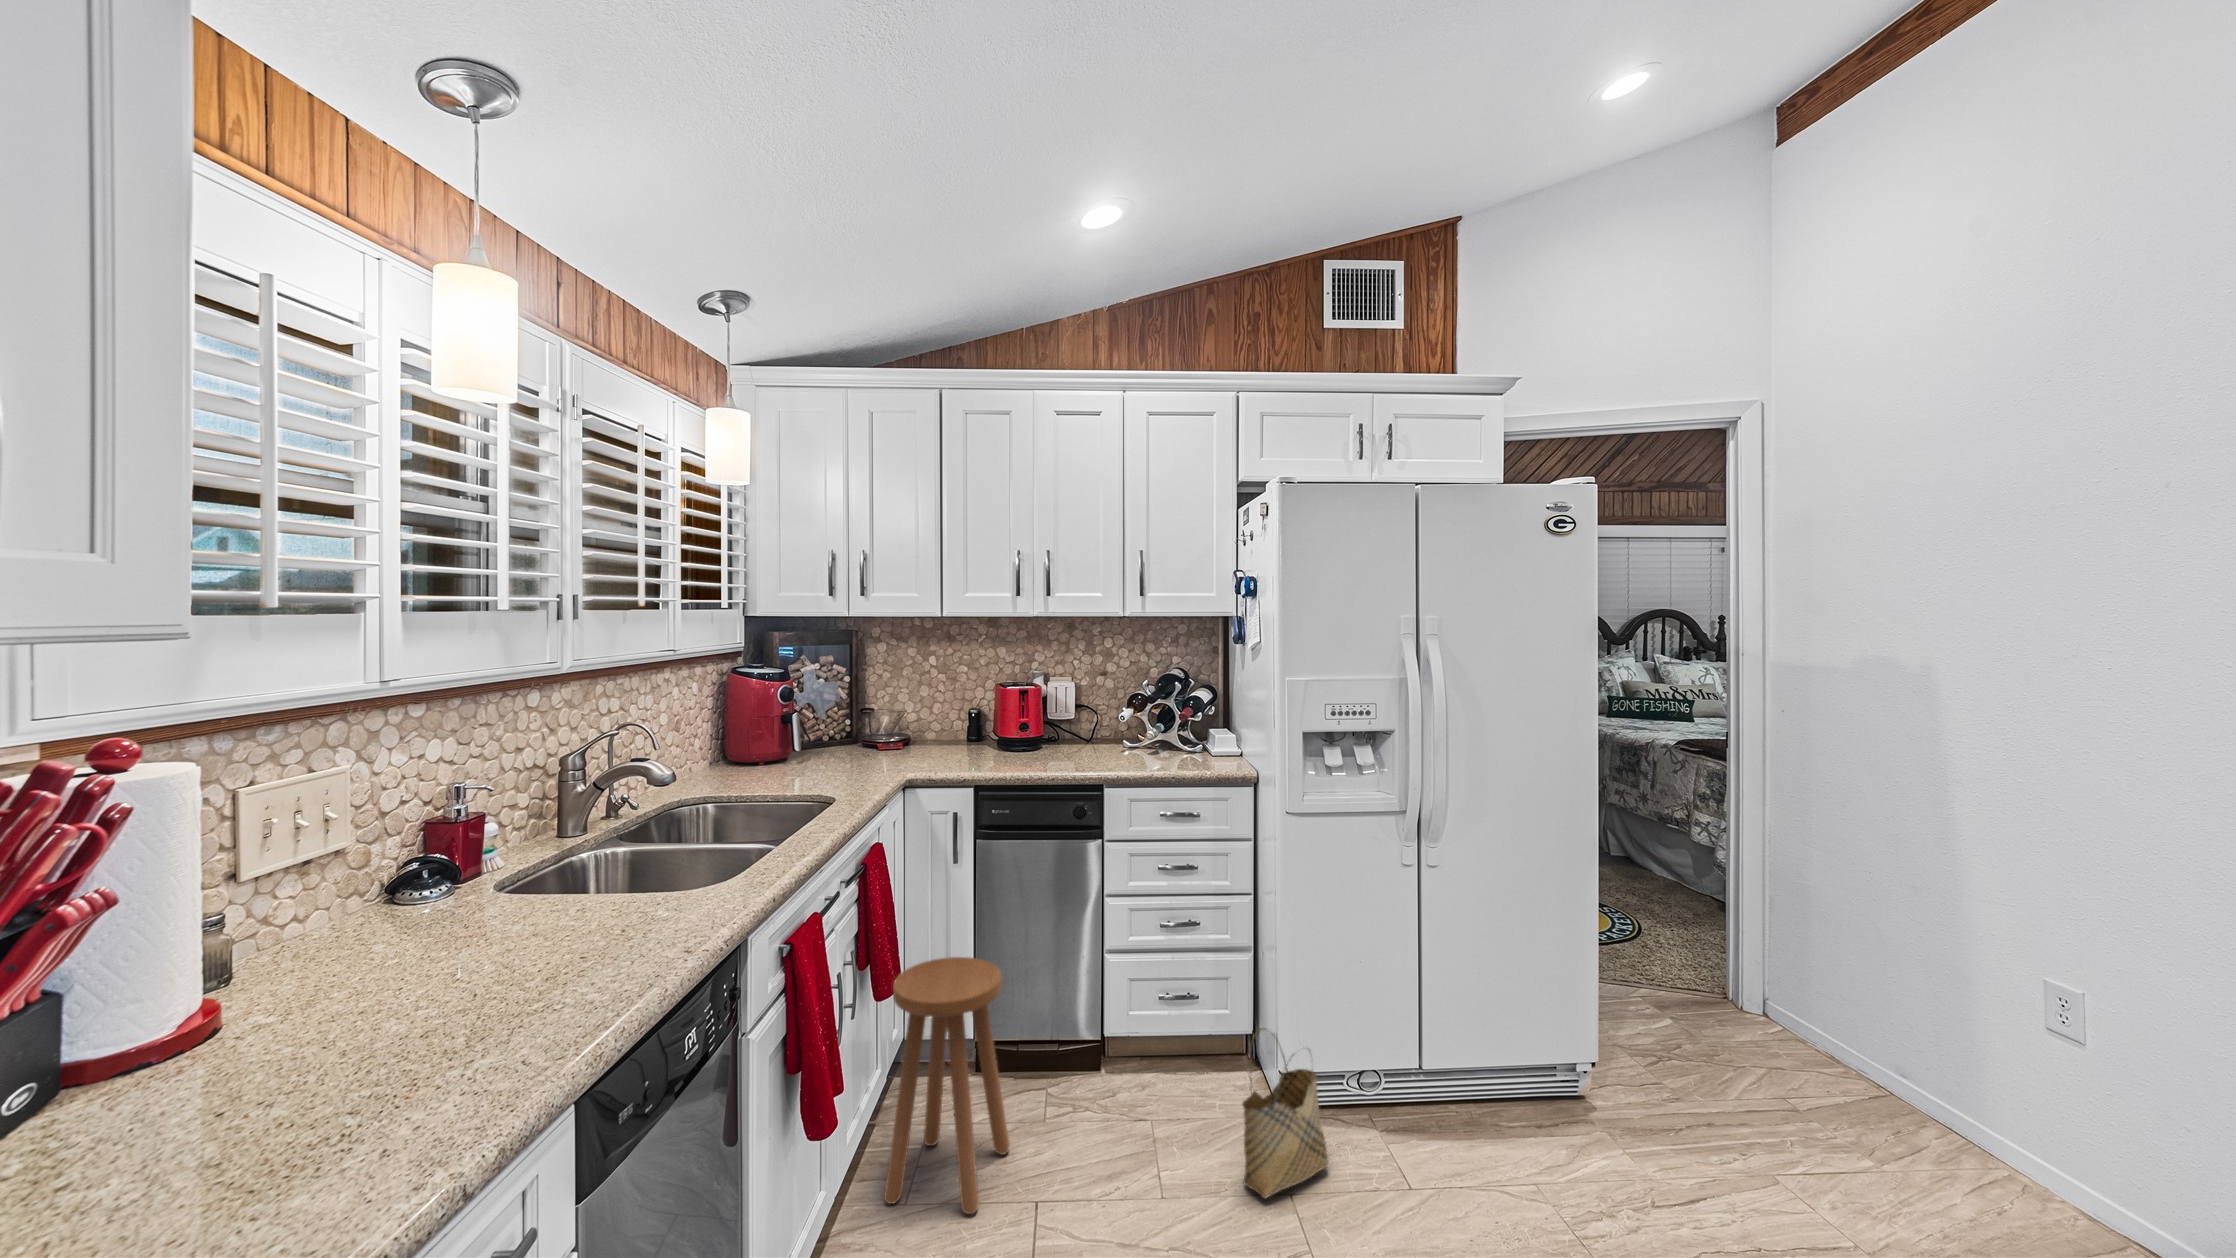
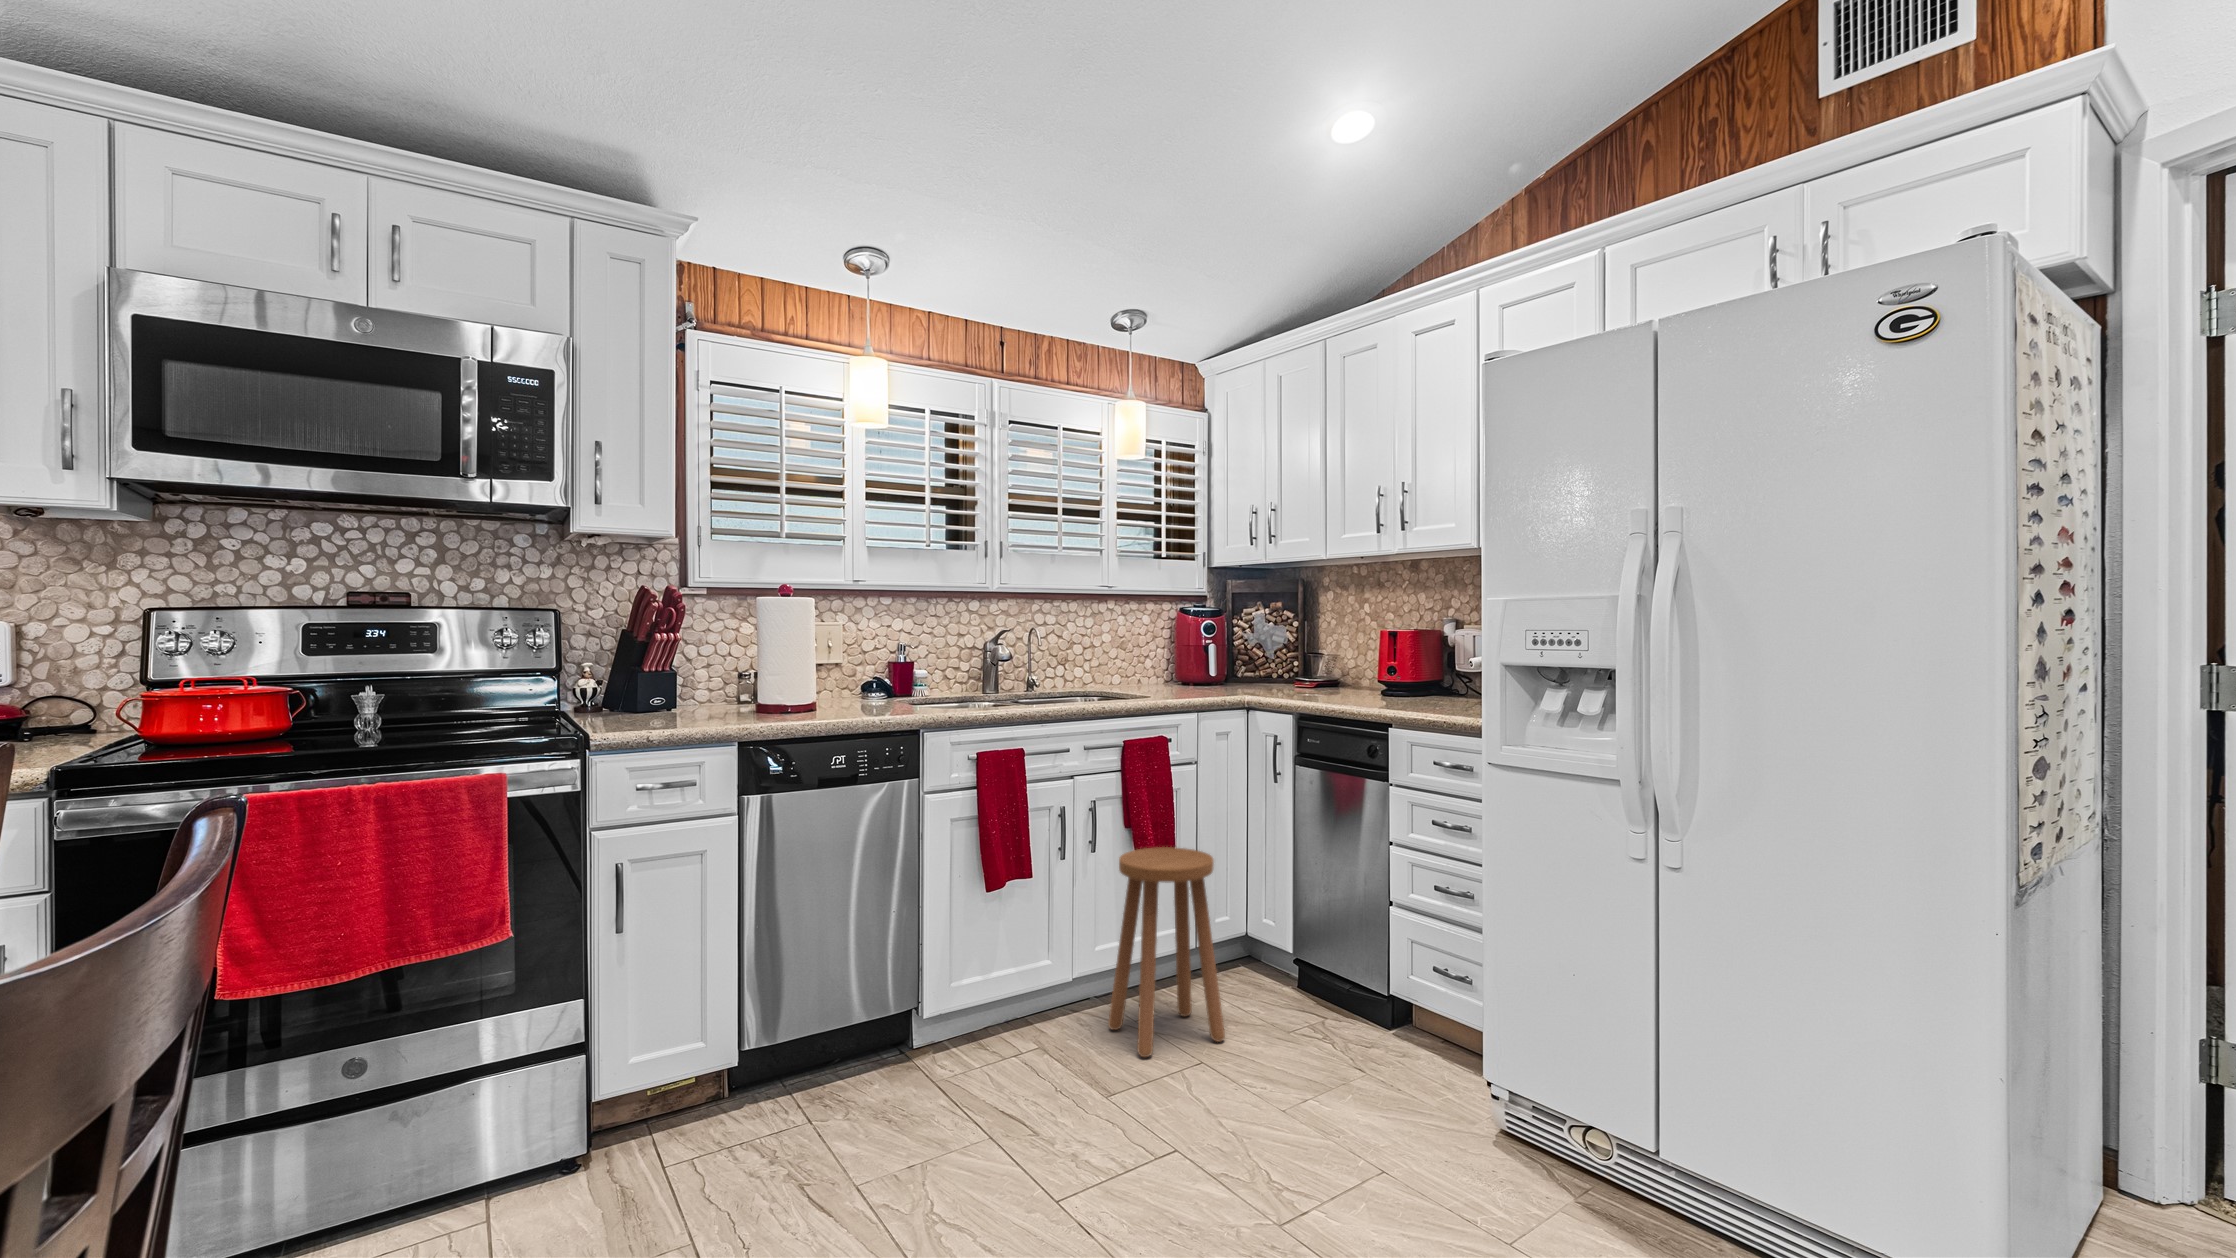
woven basket: present [1242,1028,1328,1198] -> none [1339,992,1460,1178]

